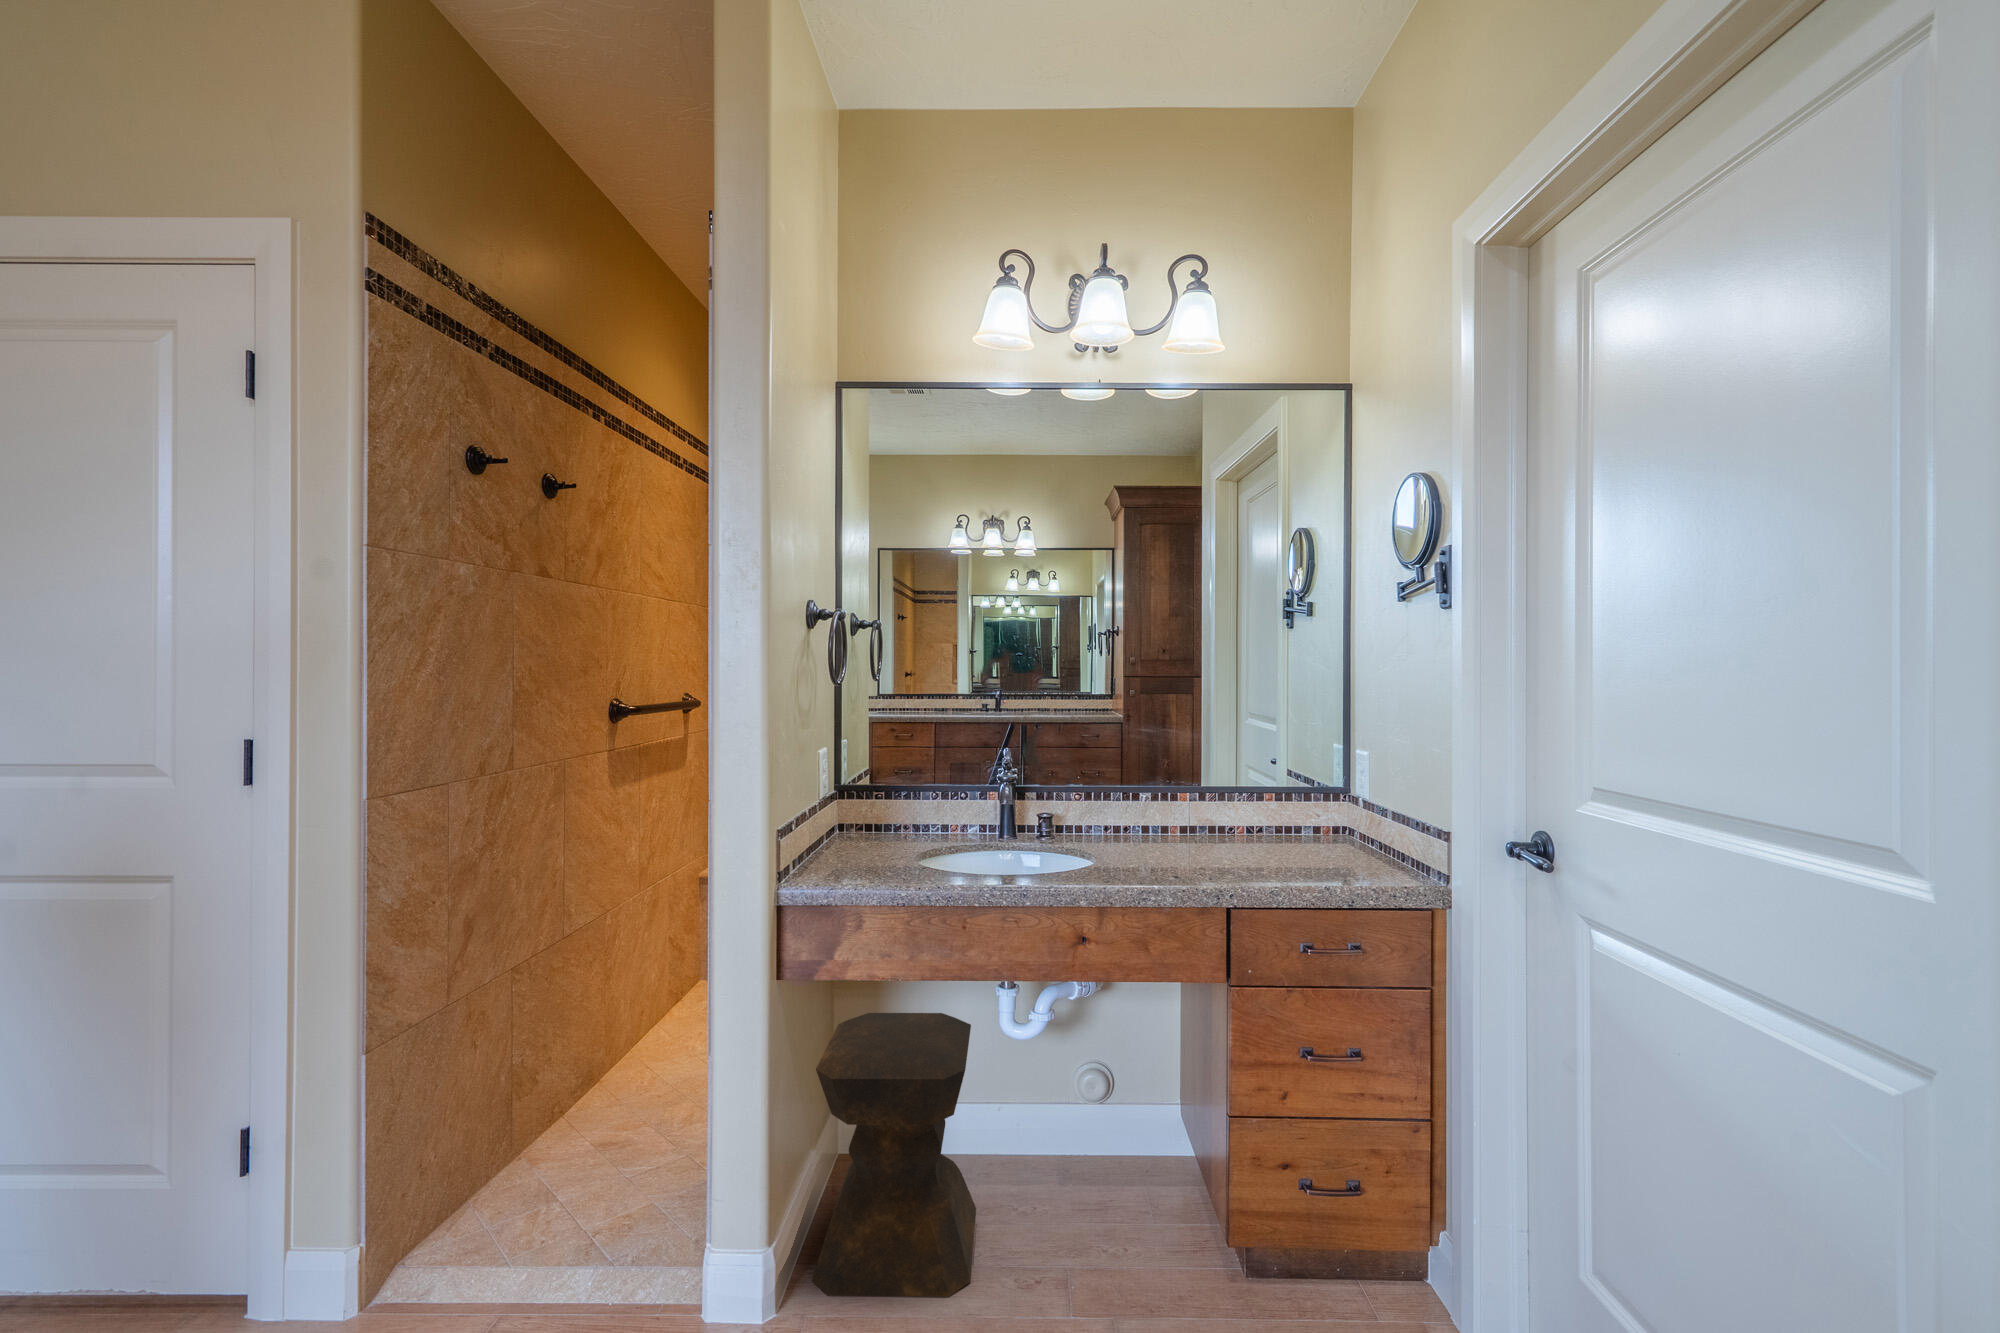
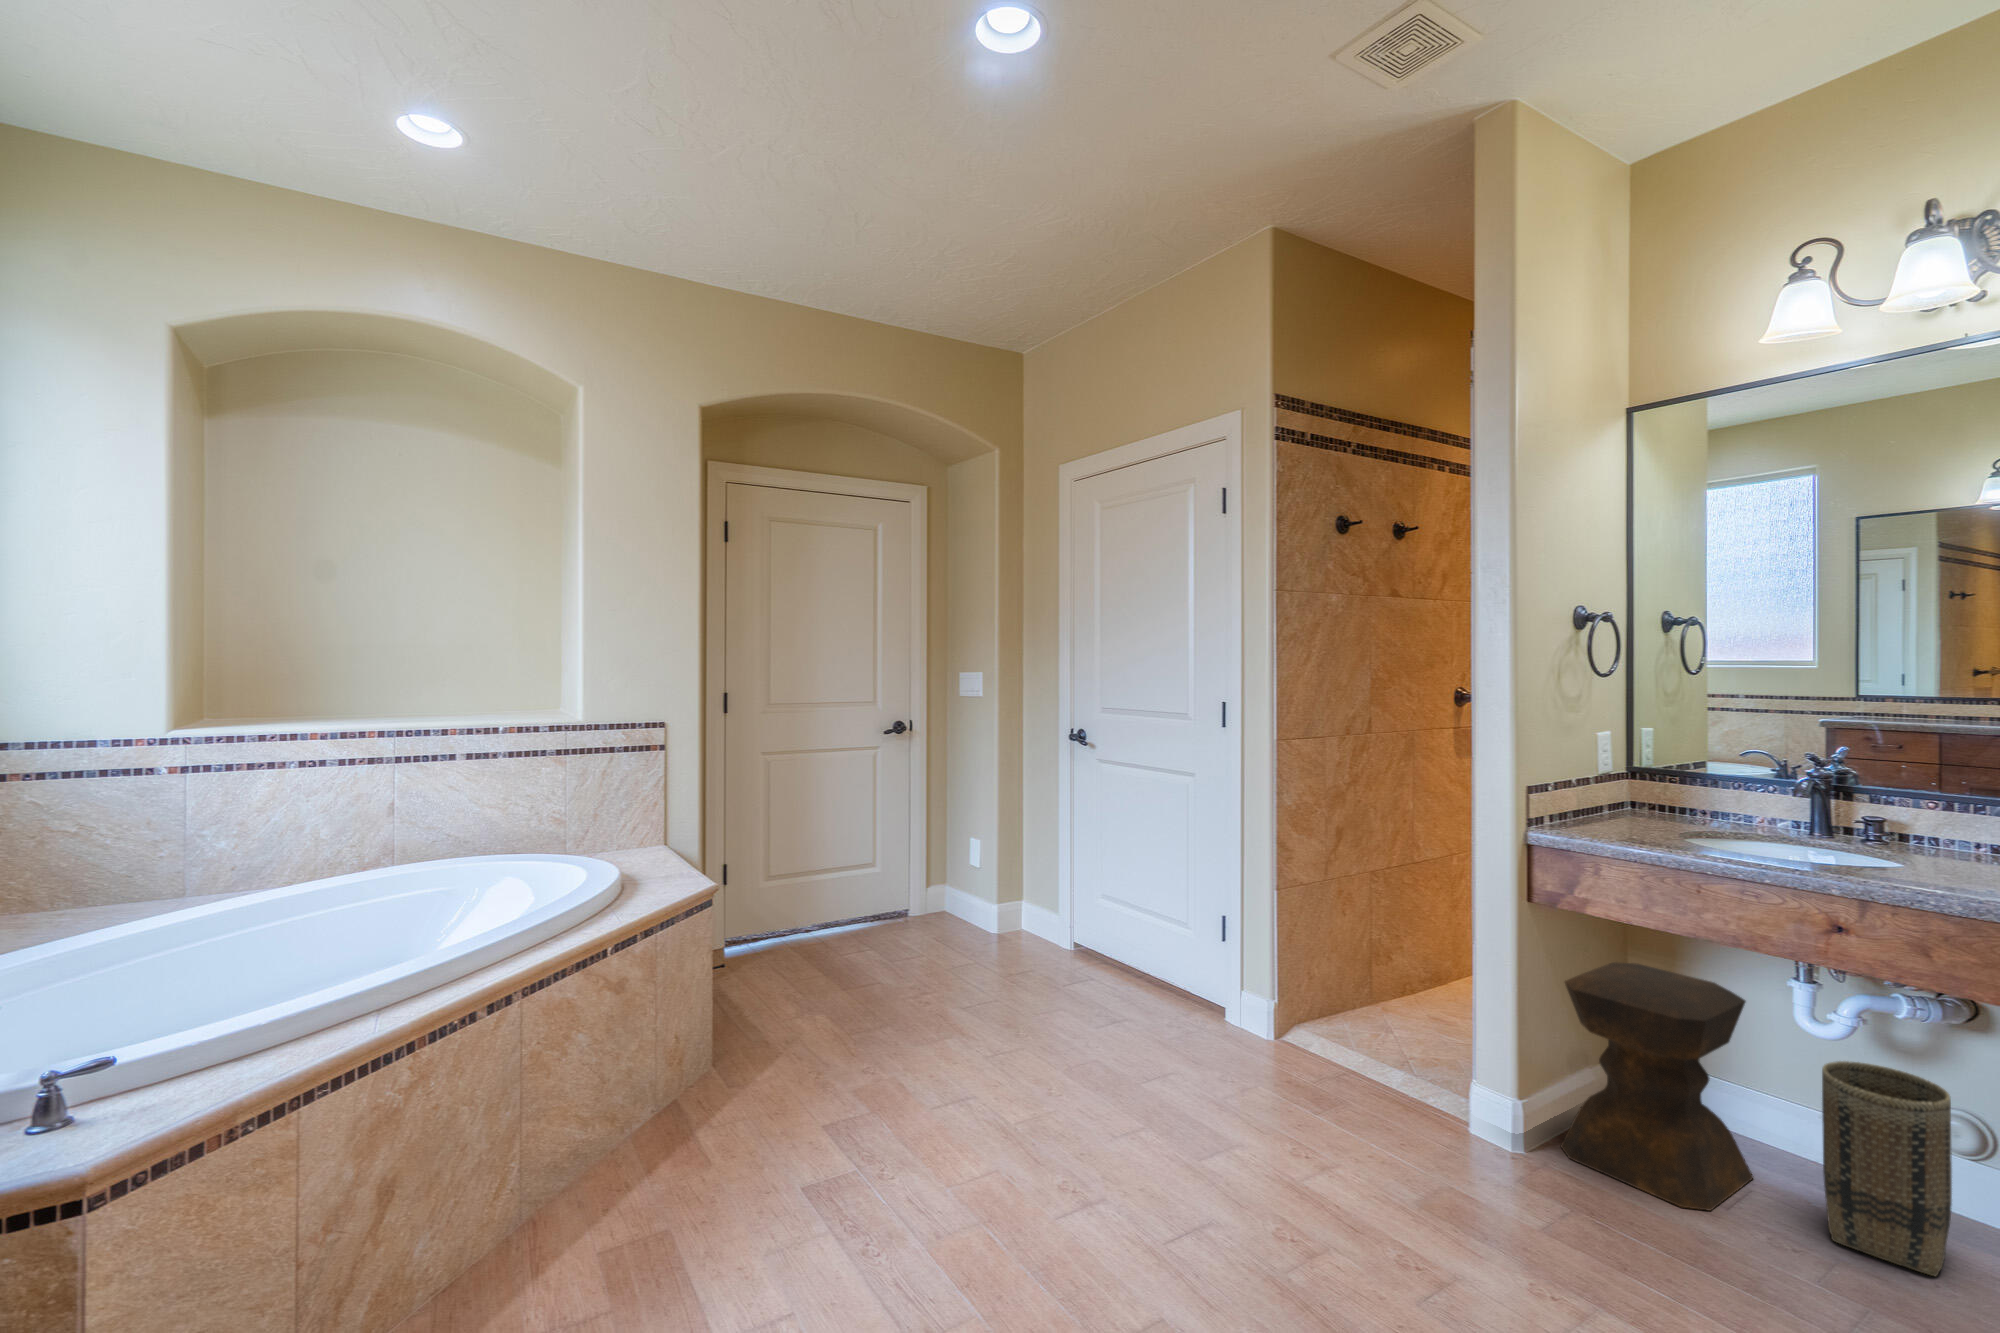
basket: none [1041,1052,1130,1252] -> present [1822,1061,1952,1276]

